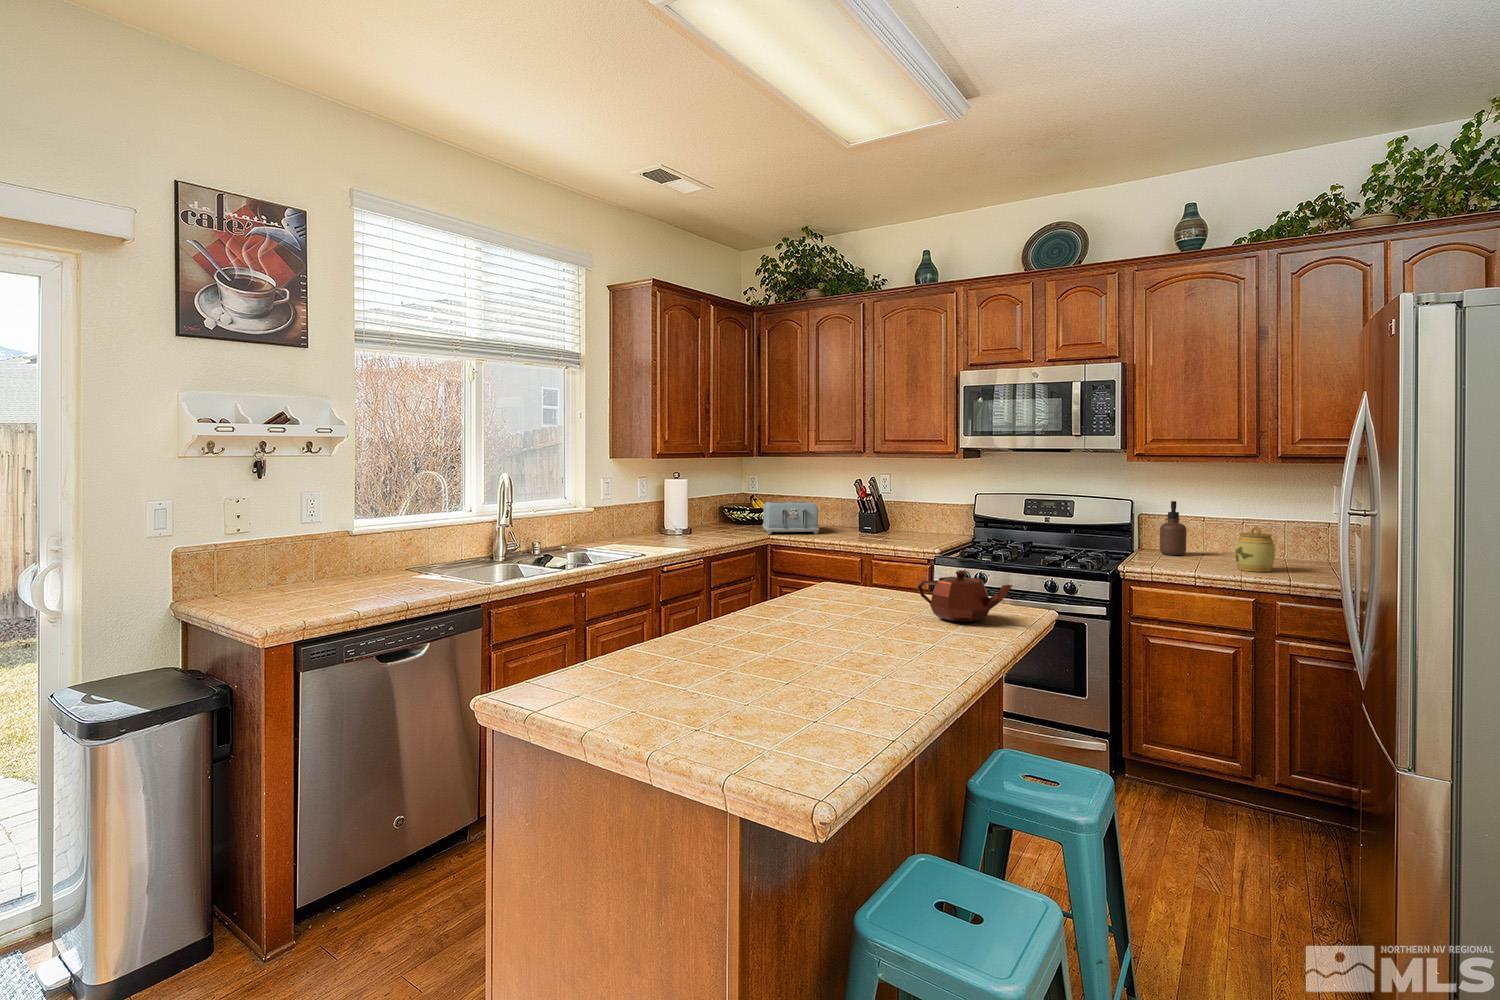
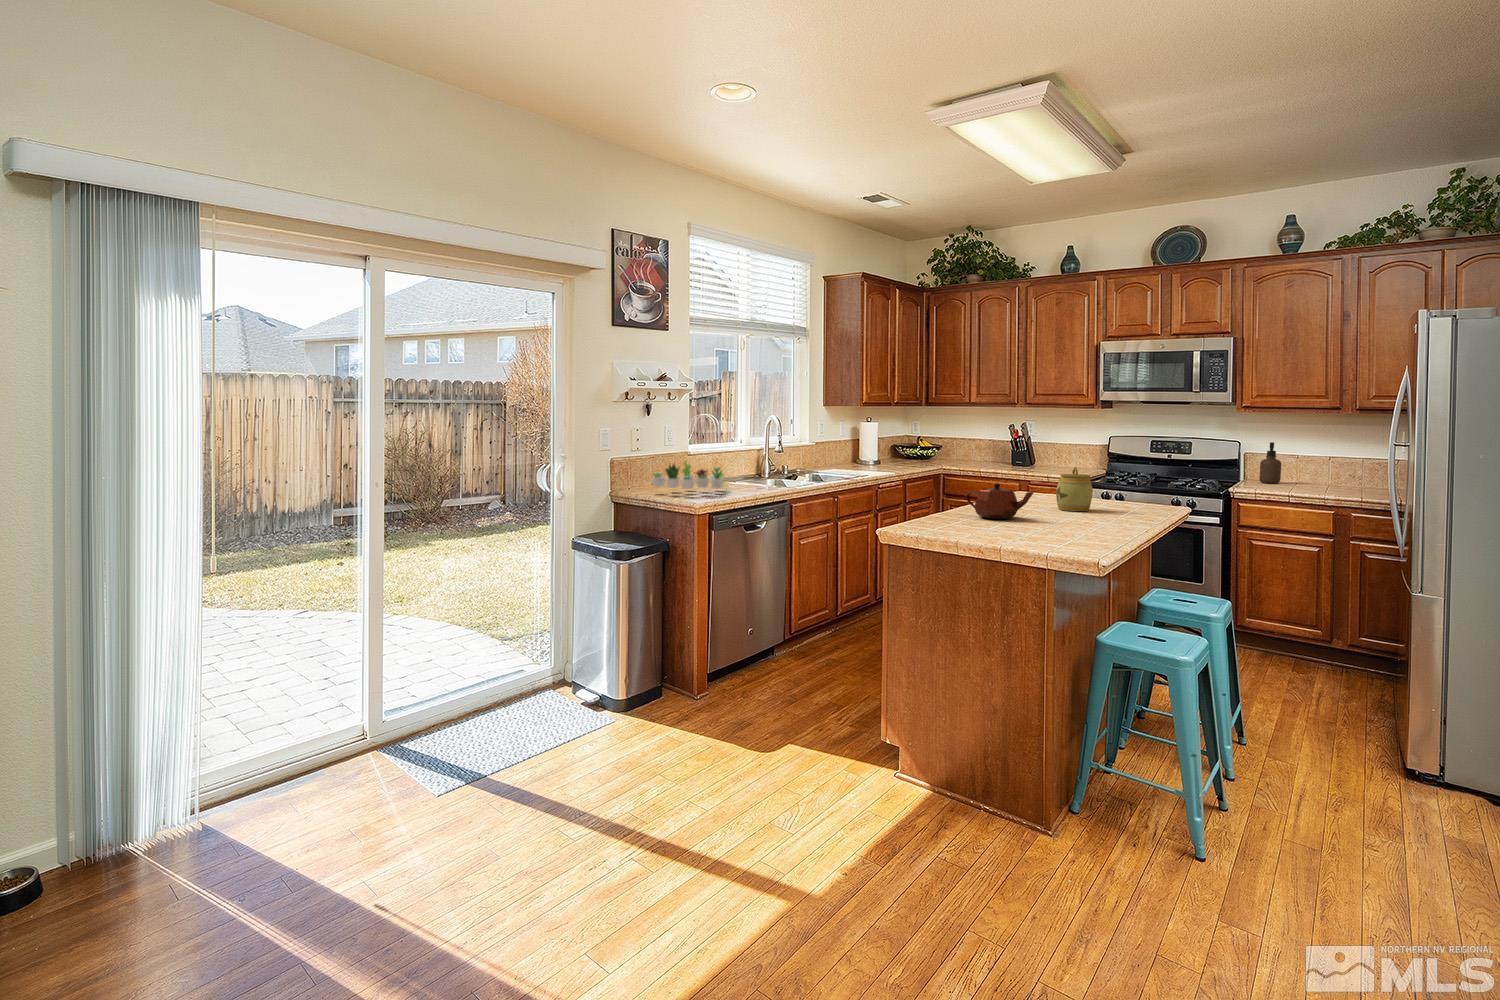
toaster: present [762,501,819,534] -> none [929,445,979,470]
jar: present [1235,526,1275,572] -> present [1056,467,1093,511]
succulent plant: none [244,544,383,599] -> present [652,462,728,489]
teapot: present [917,570,1013,622] -> present [966,483,1034,519]

